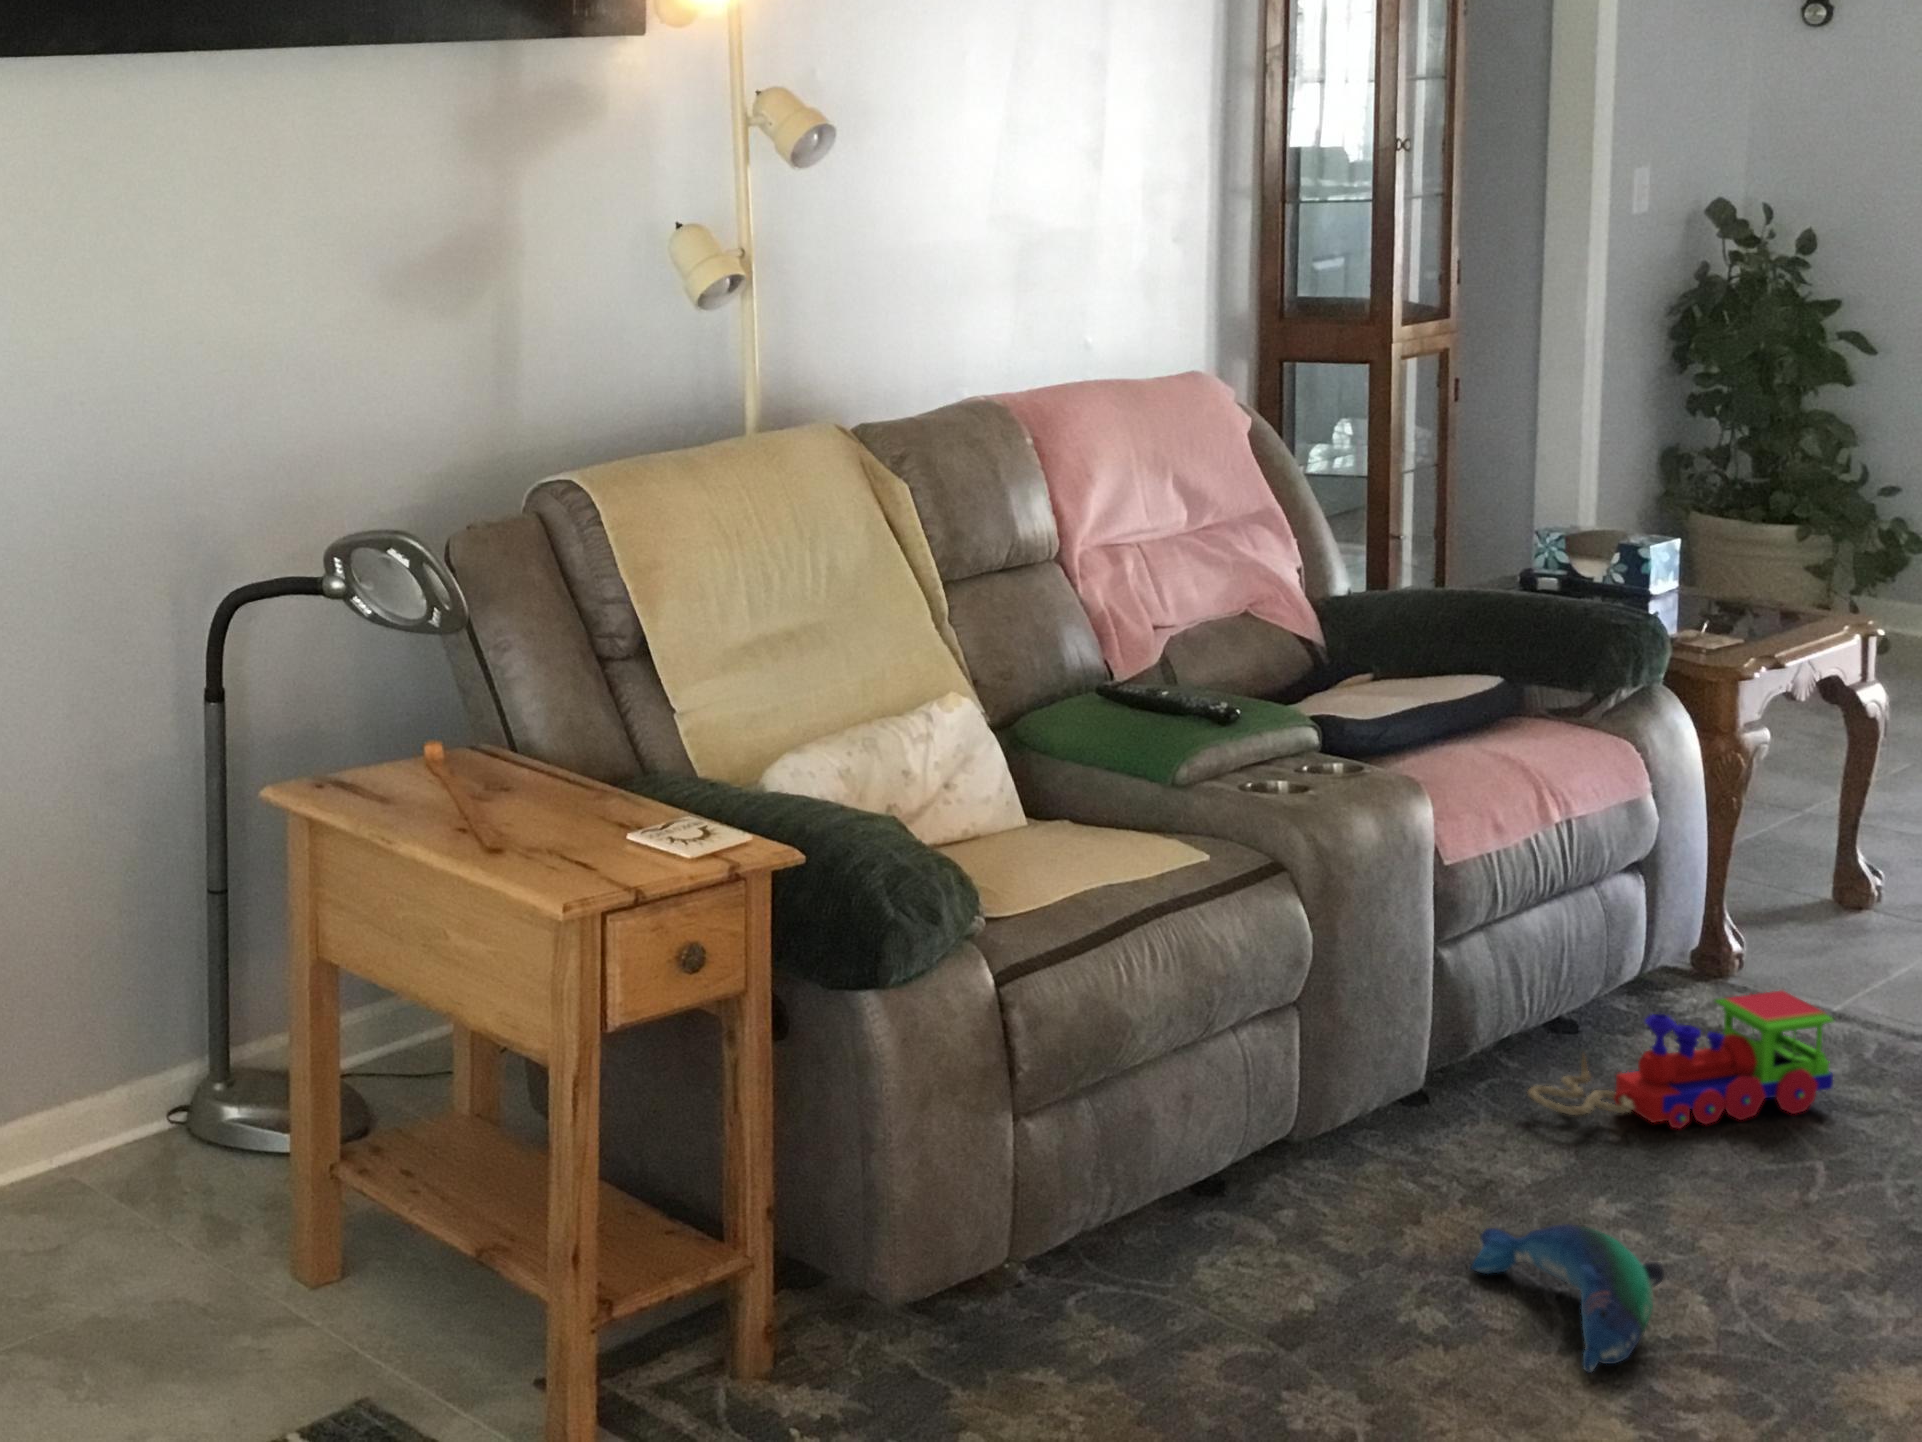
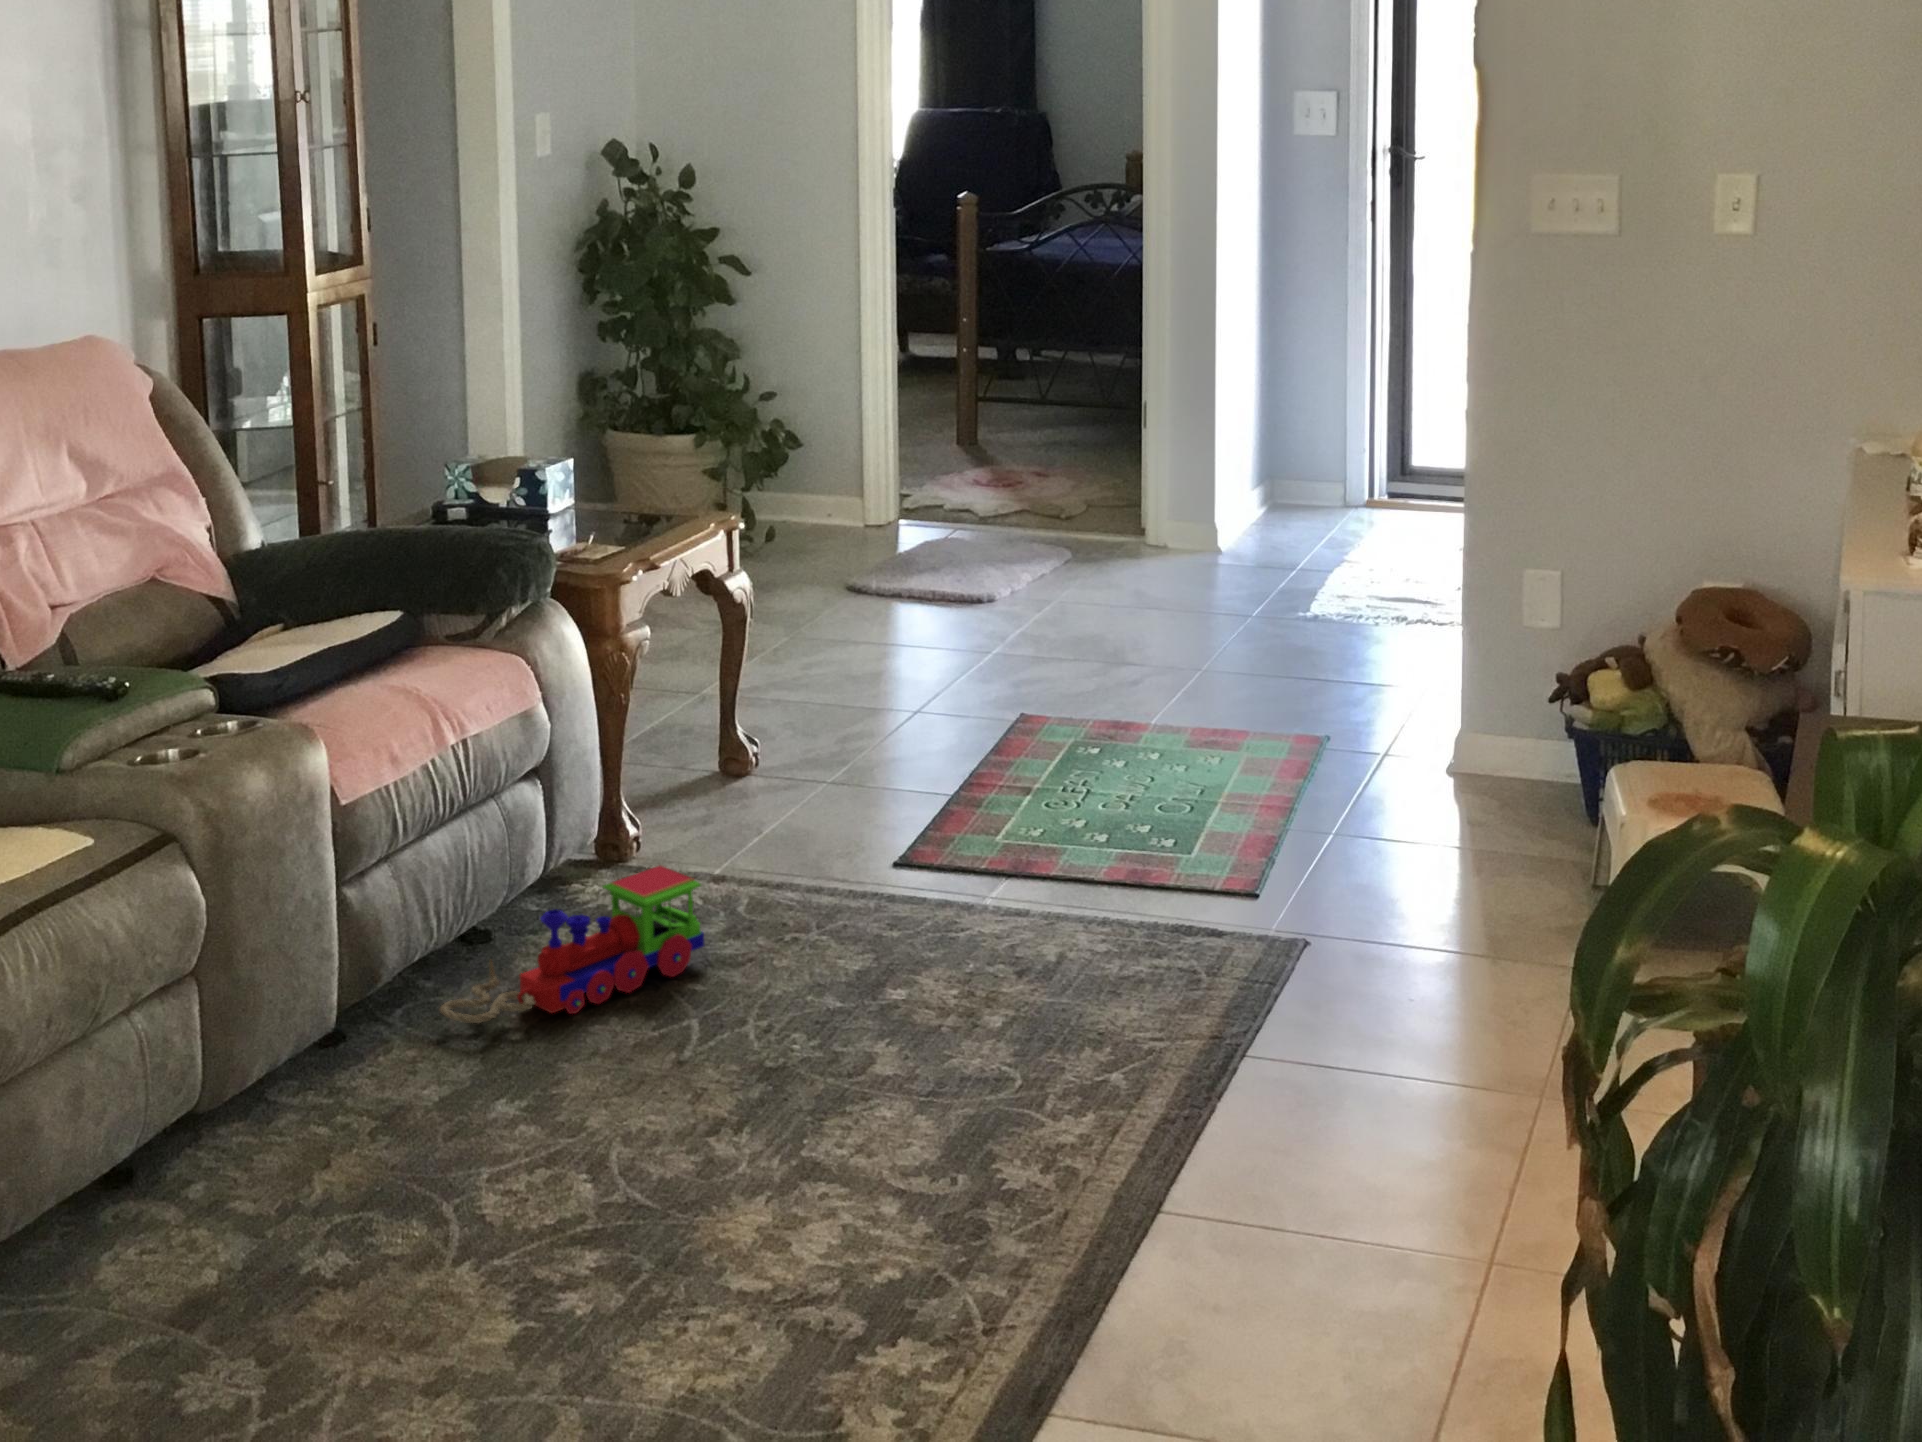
plush toy: present [1471,1224,1664,1373] -> none [376,1134,547,1277]

